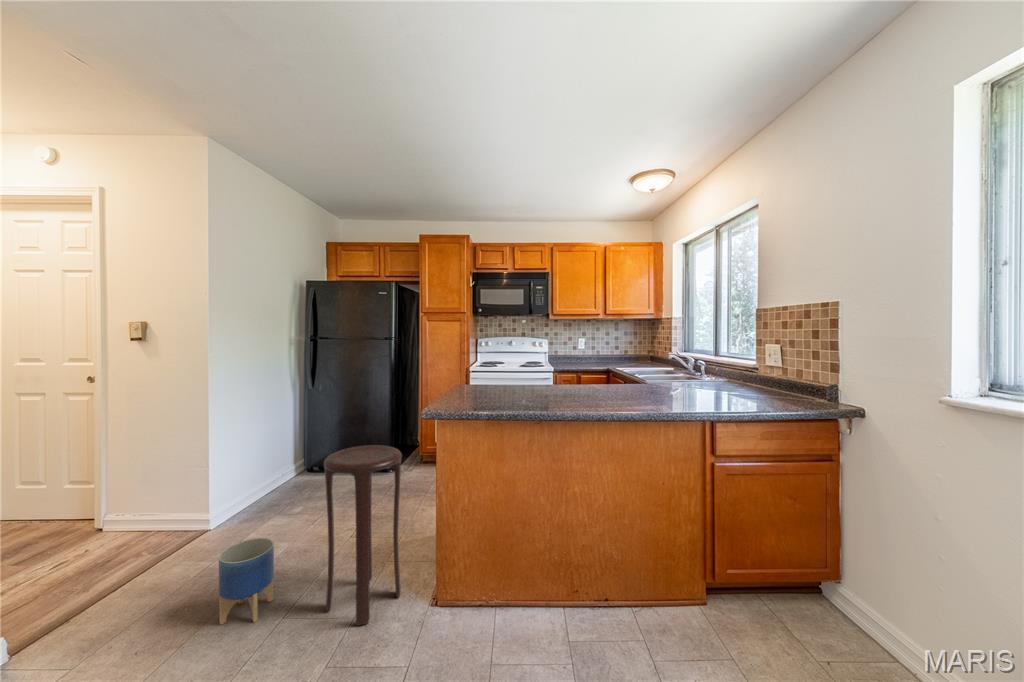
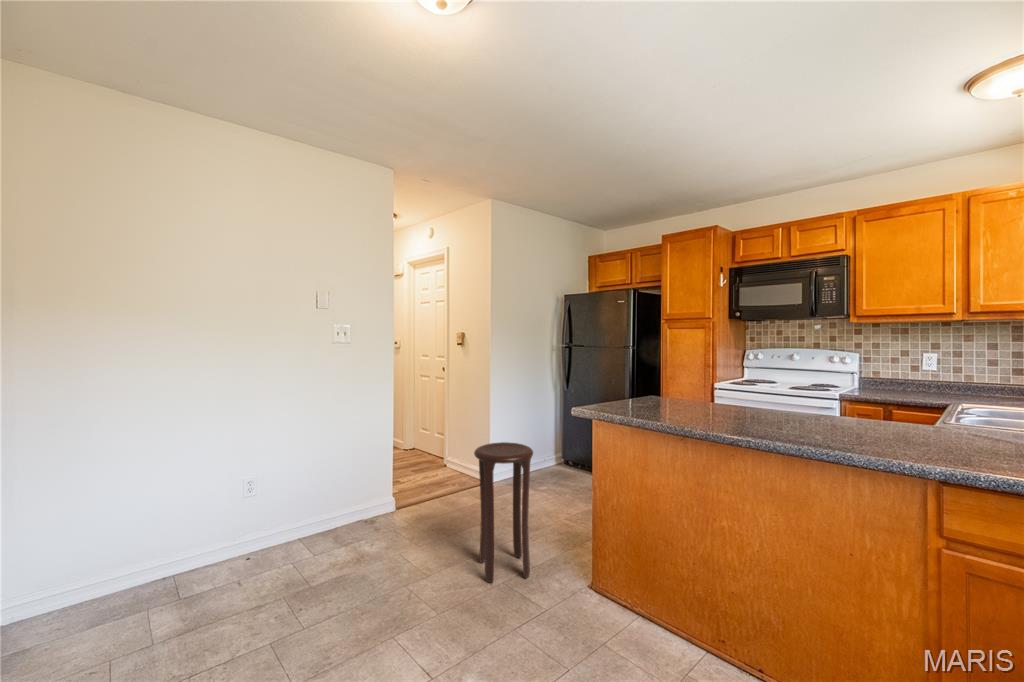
planter: present [219,538,274,625] -> none [433,492,464,548]

